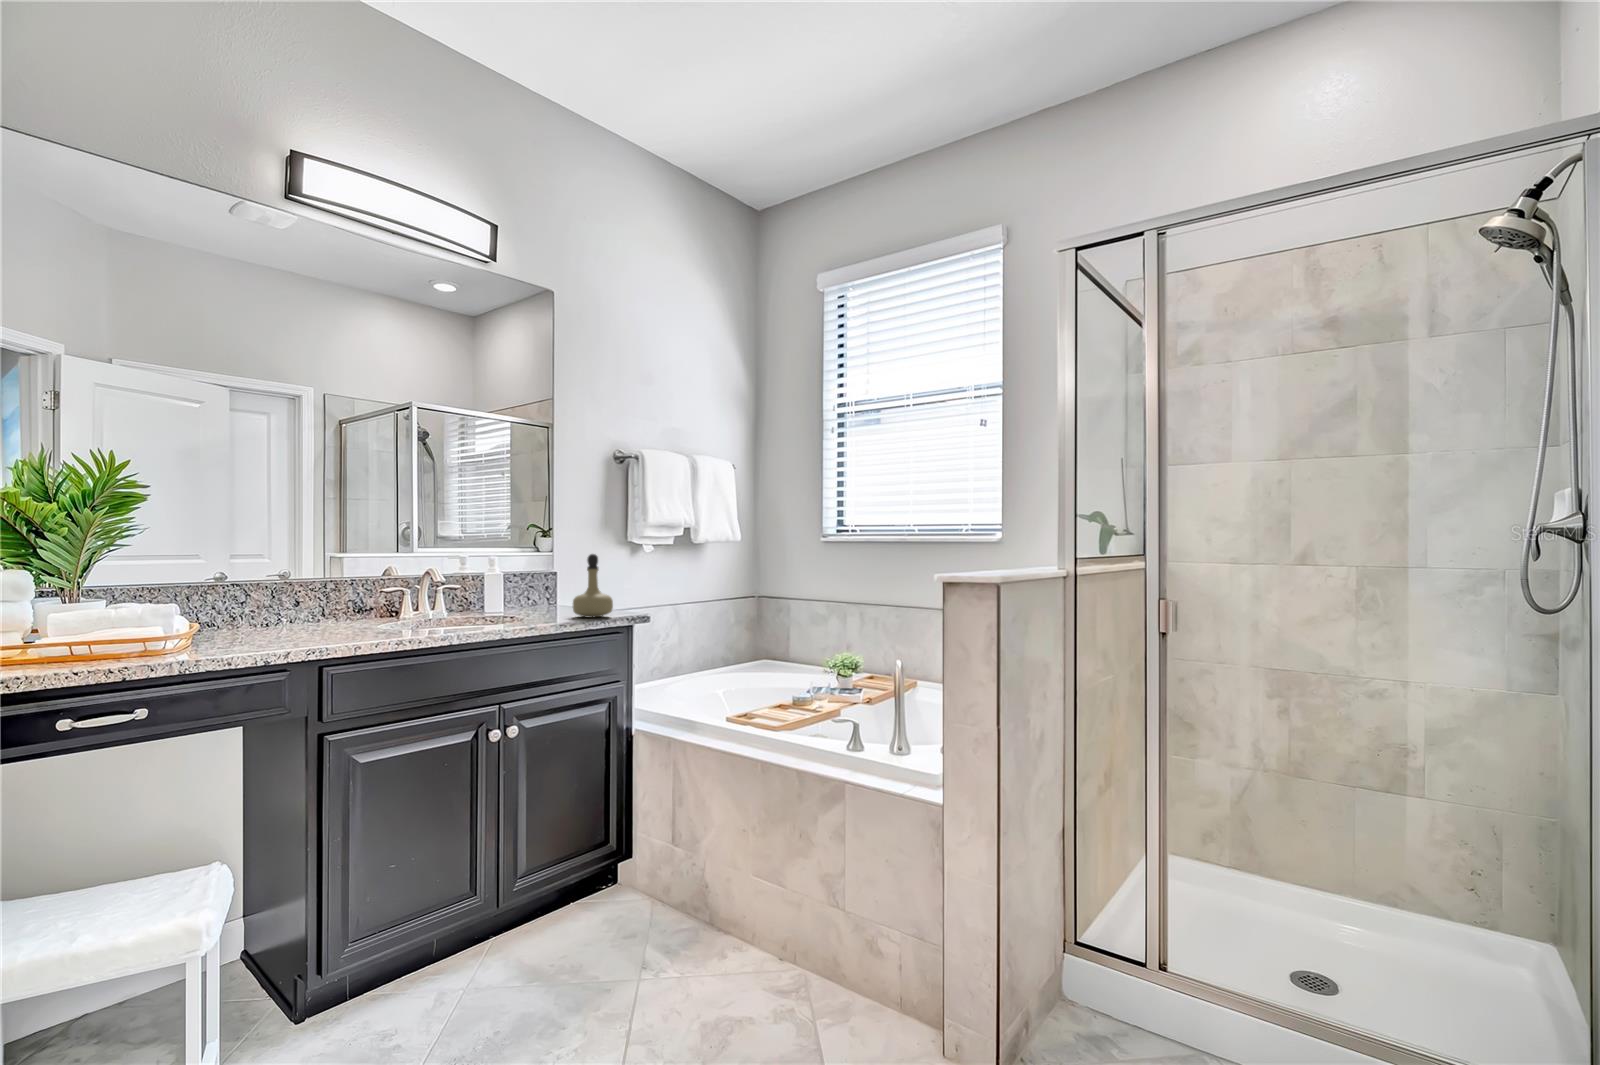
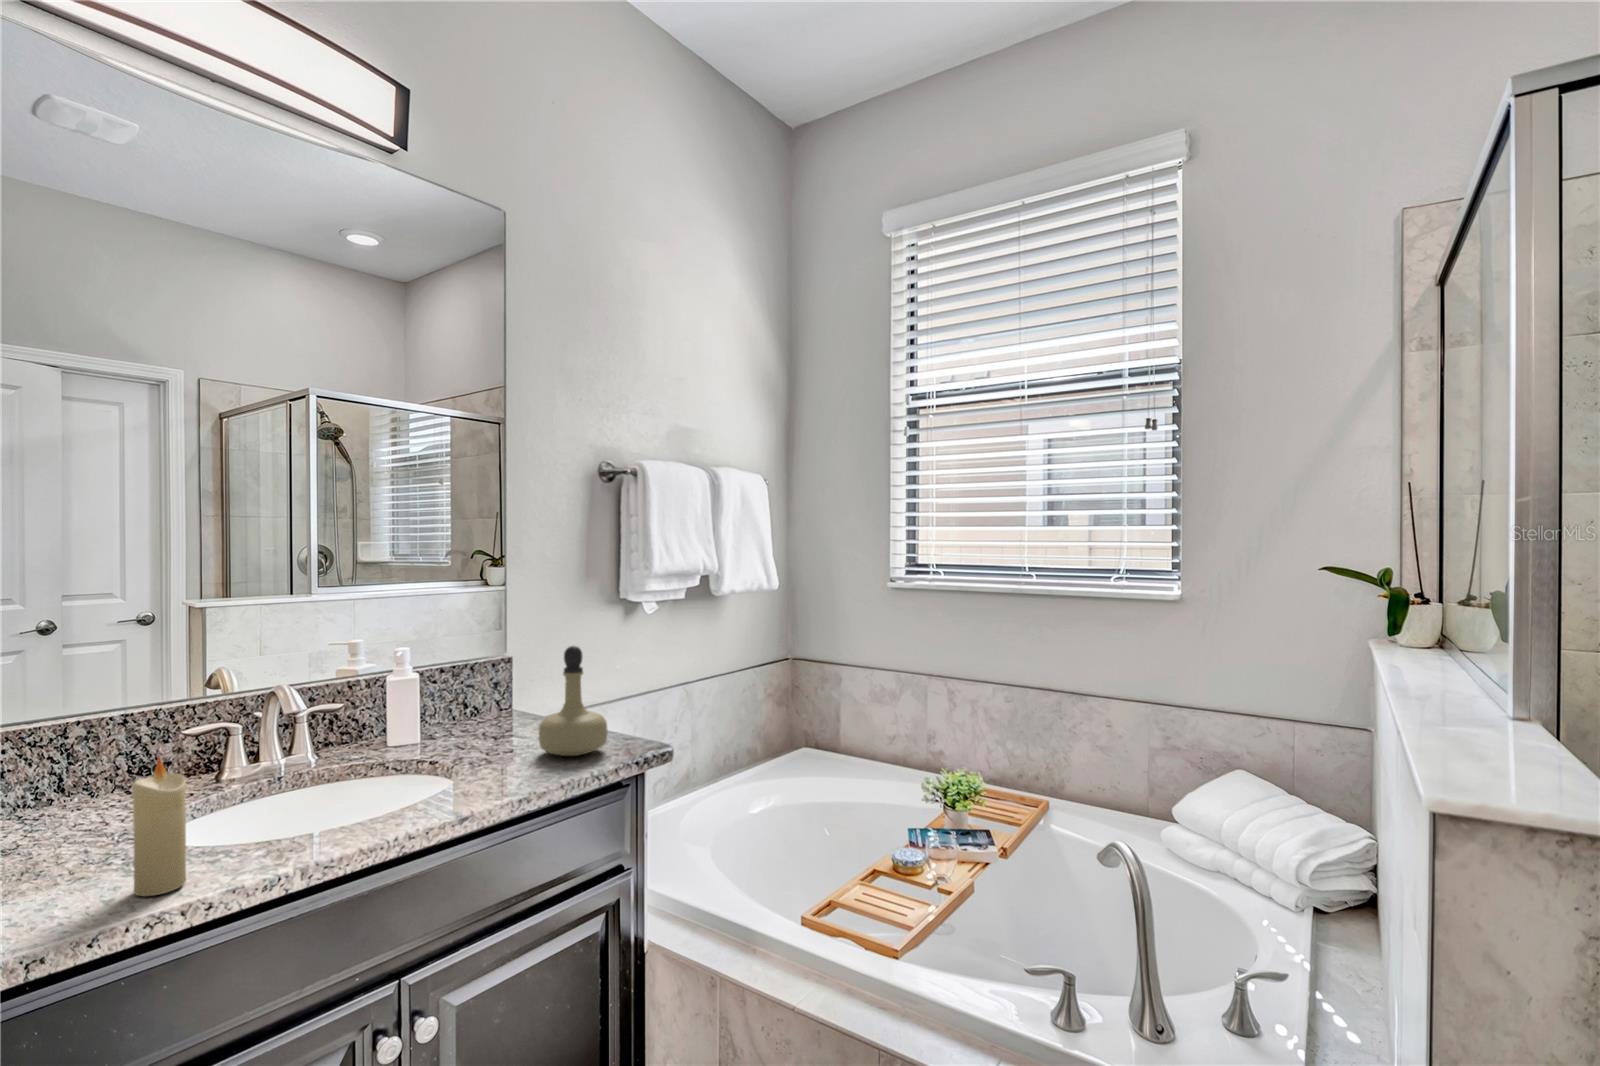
candle: none [383,575,405,638] -> present [133,757,186,896]

